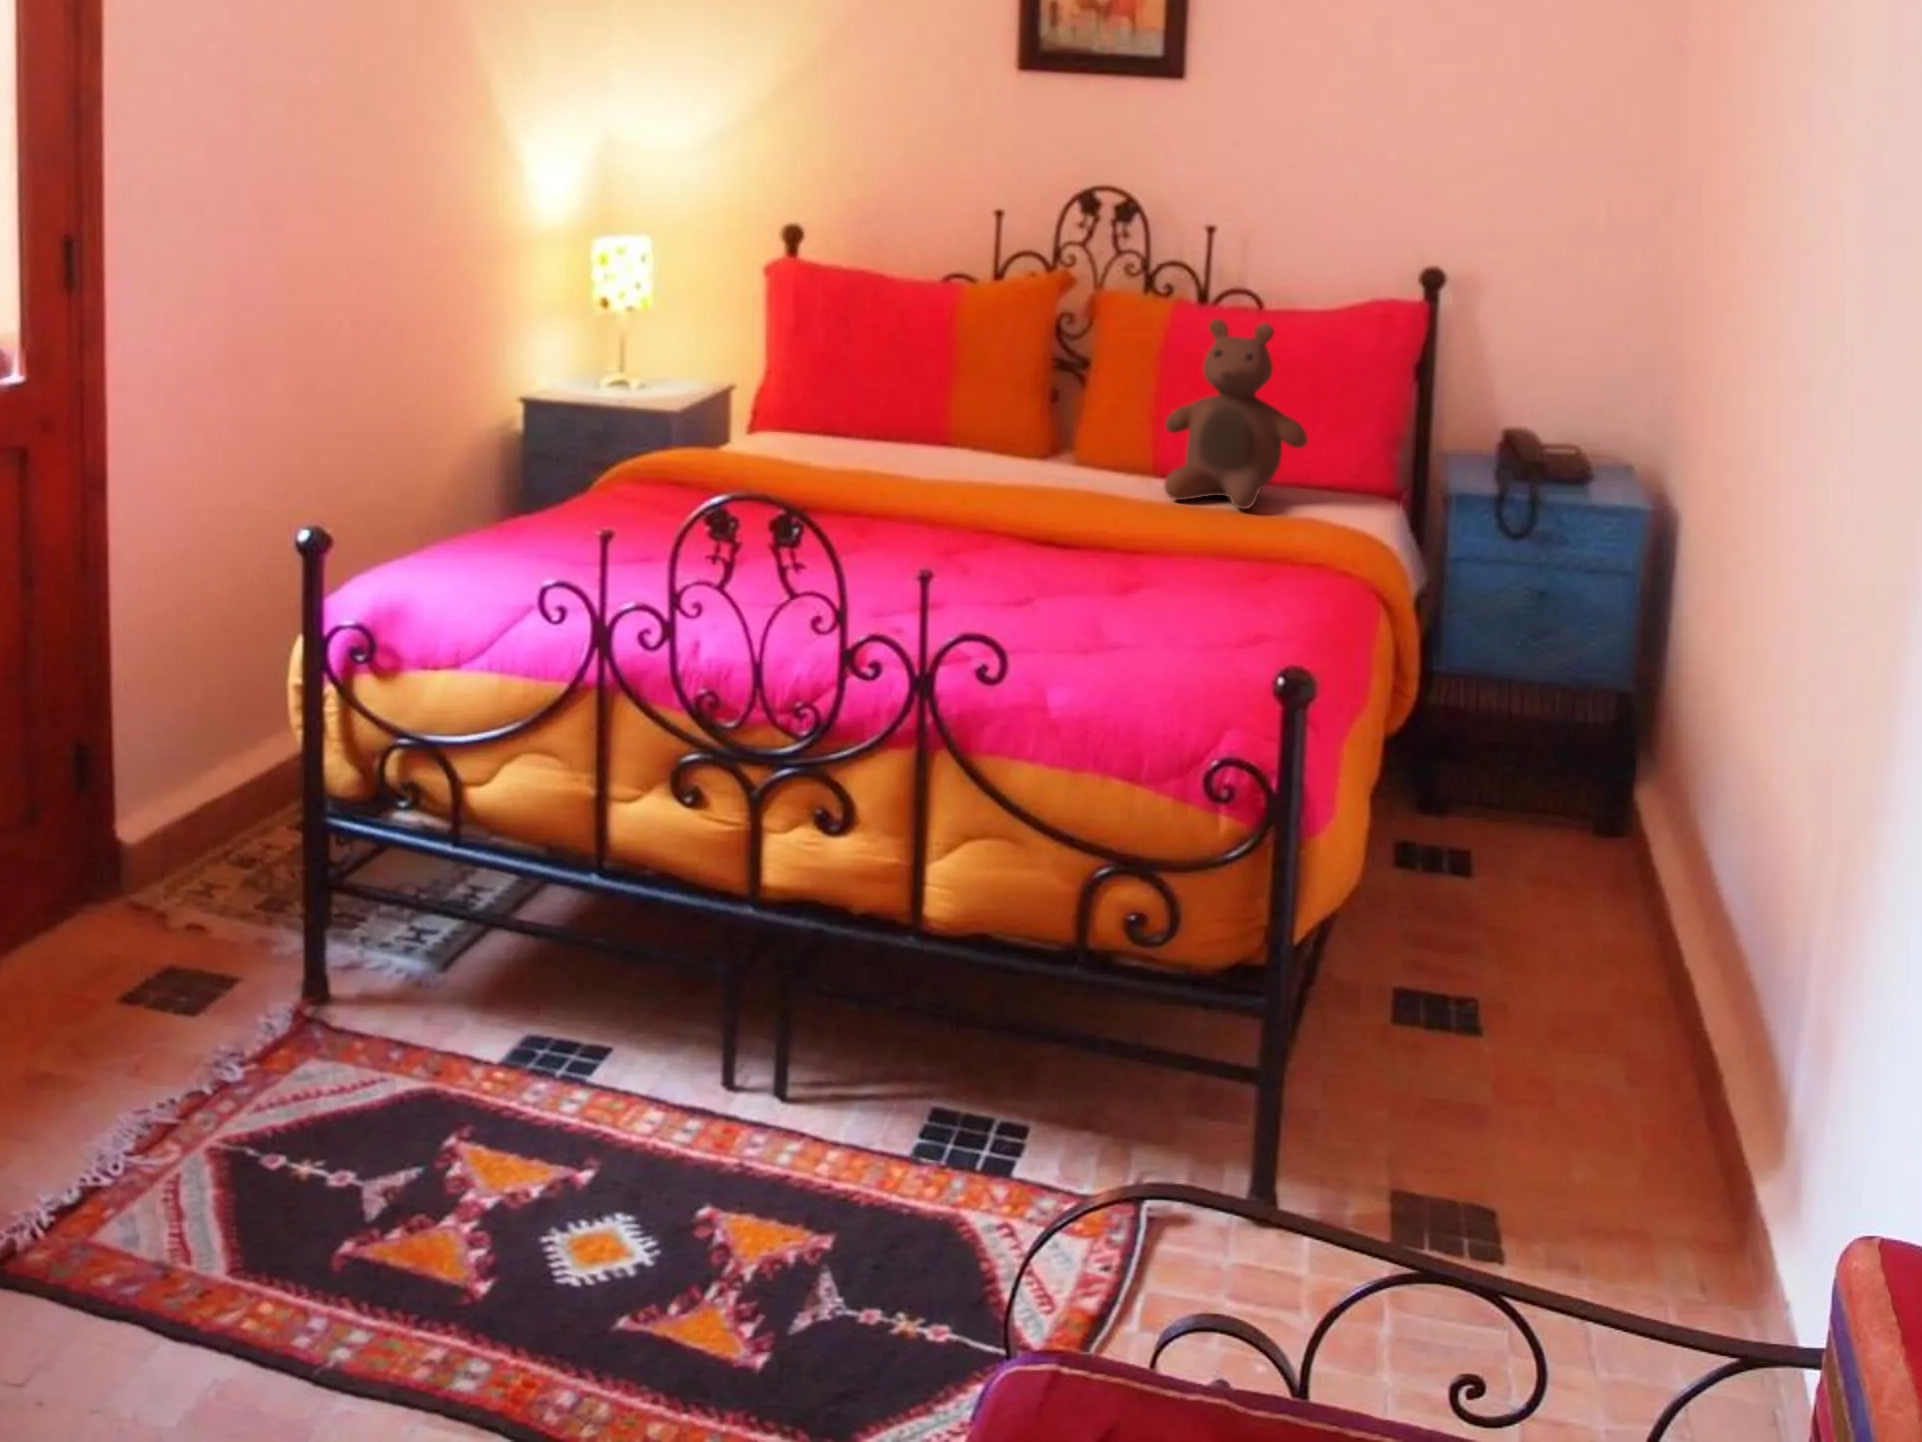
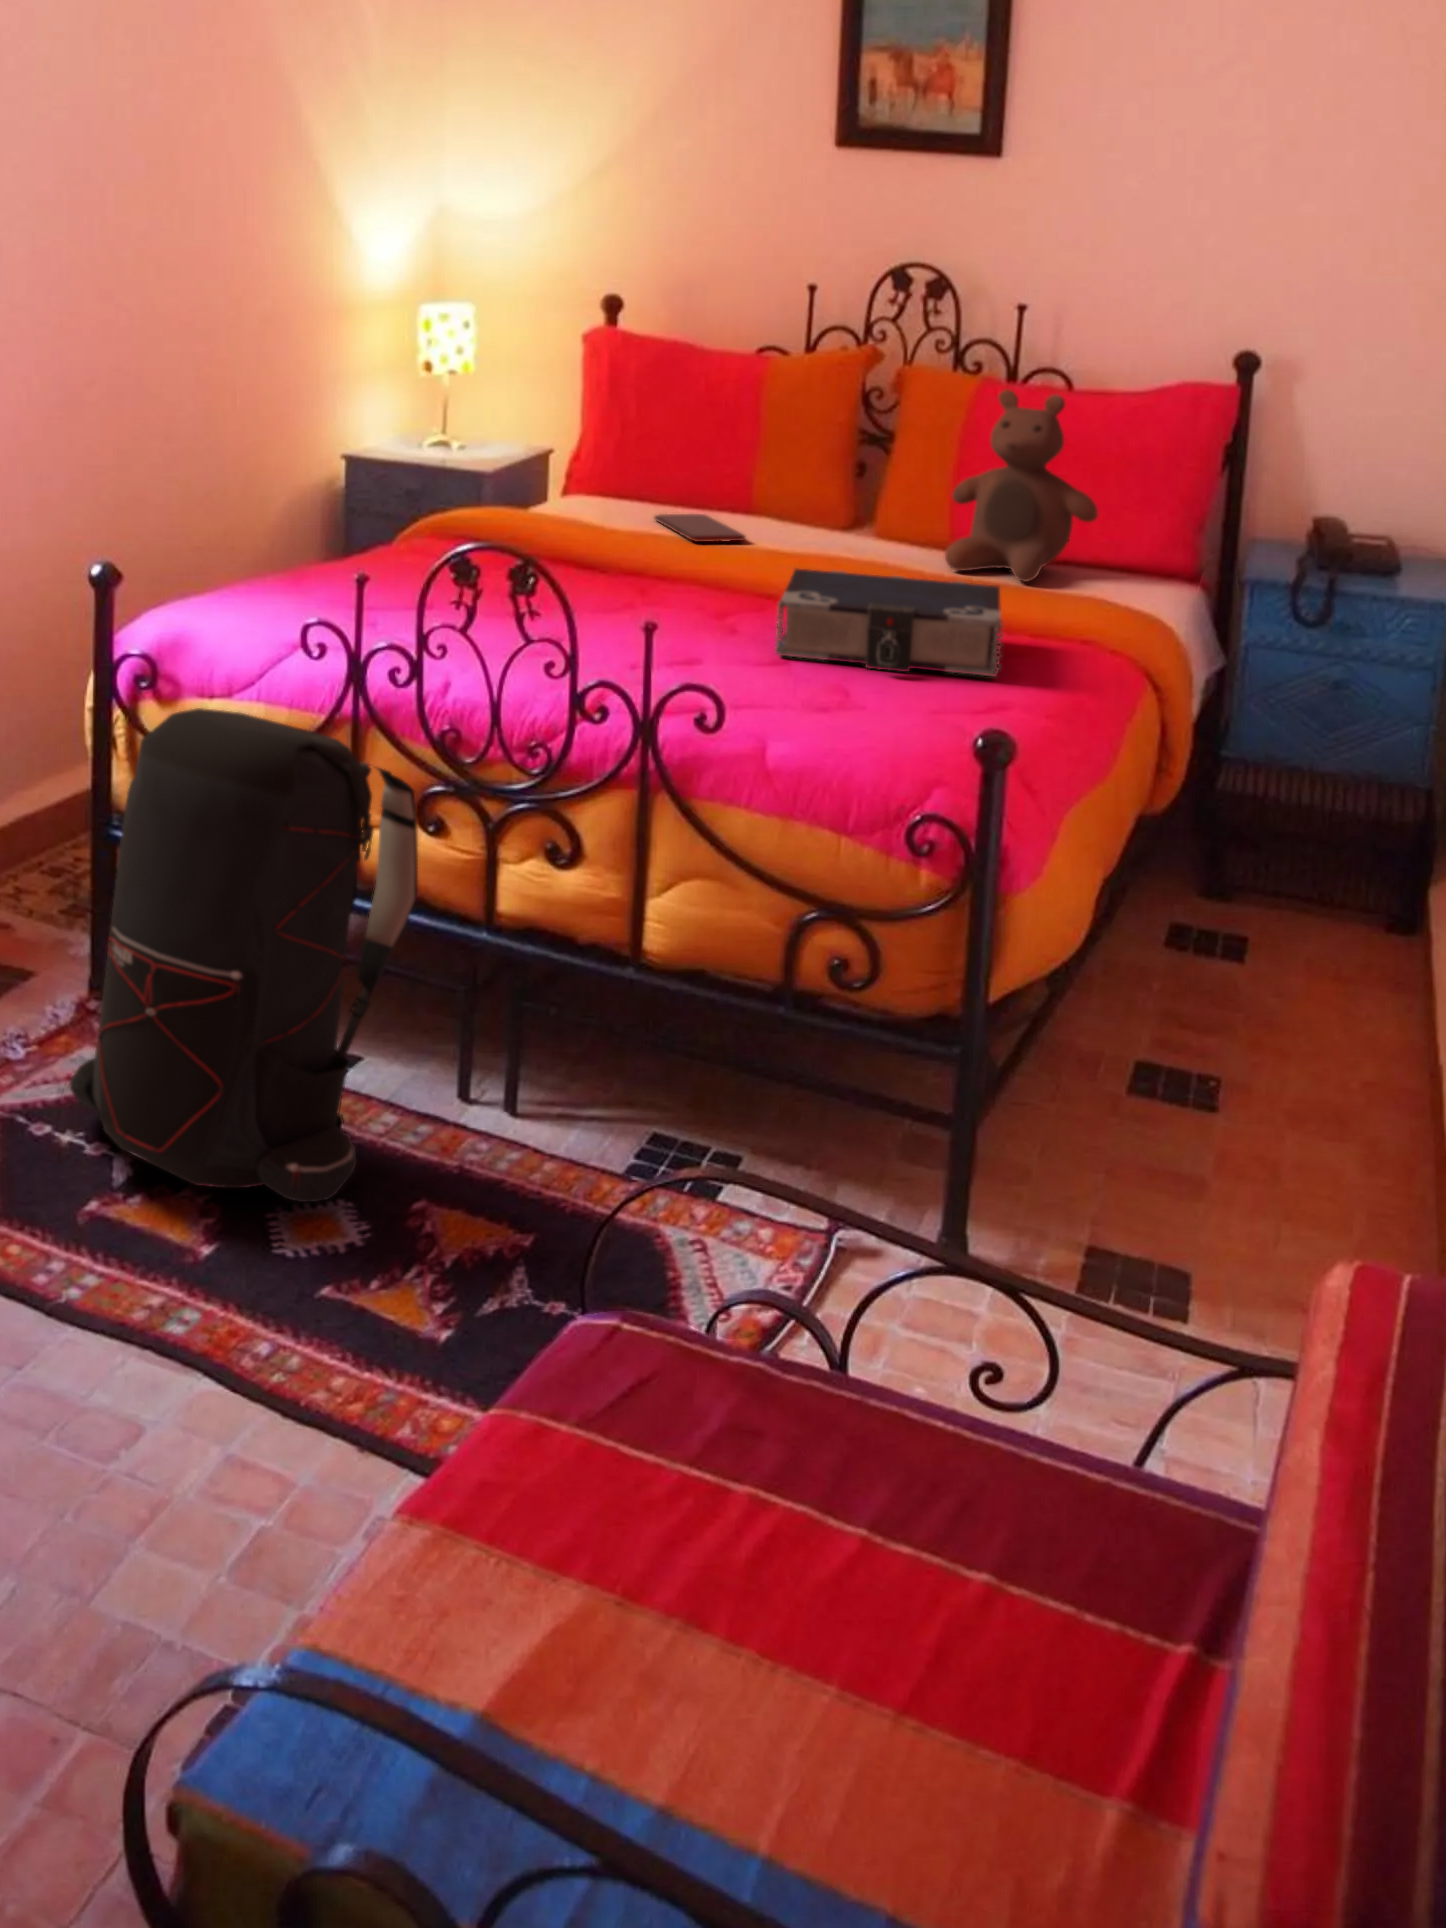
smartphone: none [868,449,966,478] -> present [654,514,746,542]
book: none [1031,506,1258,611] -> present [776,569,1003,676]
backpack: none [299,686,687,1222] -> present [66,708,418,1202]

